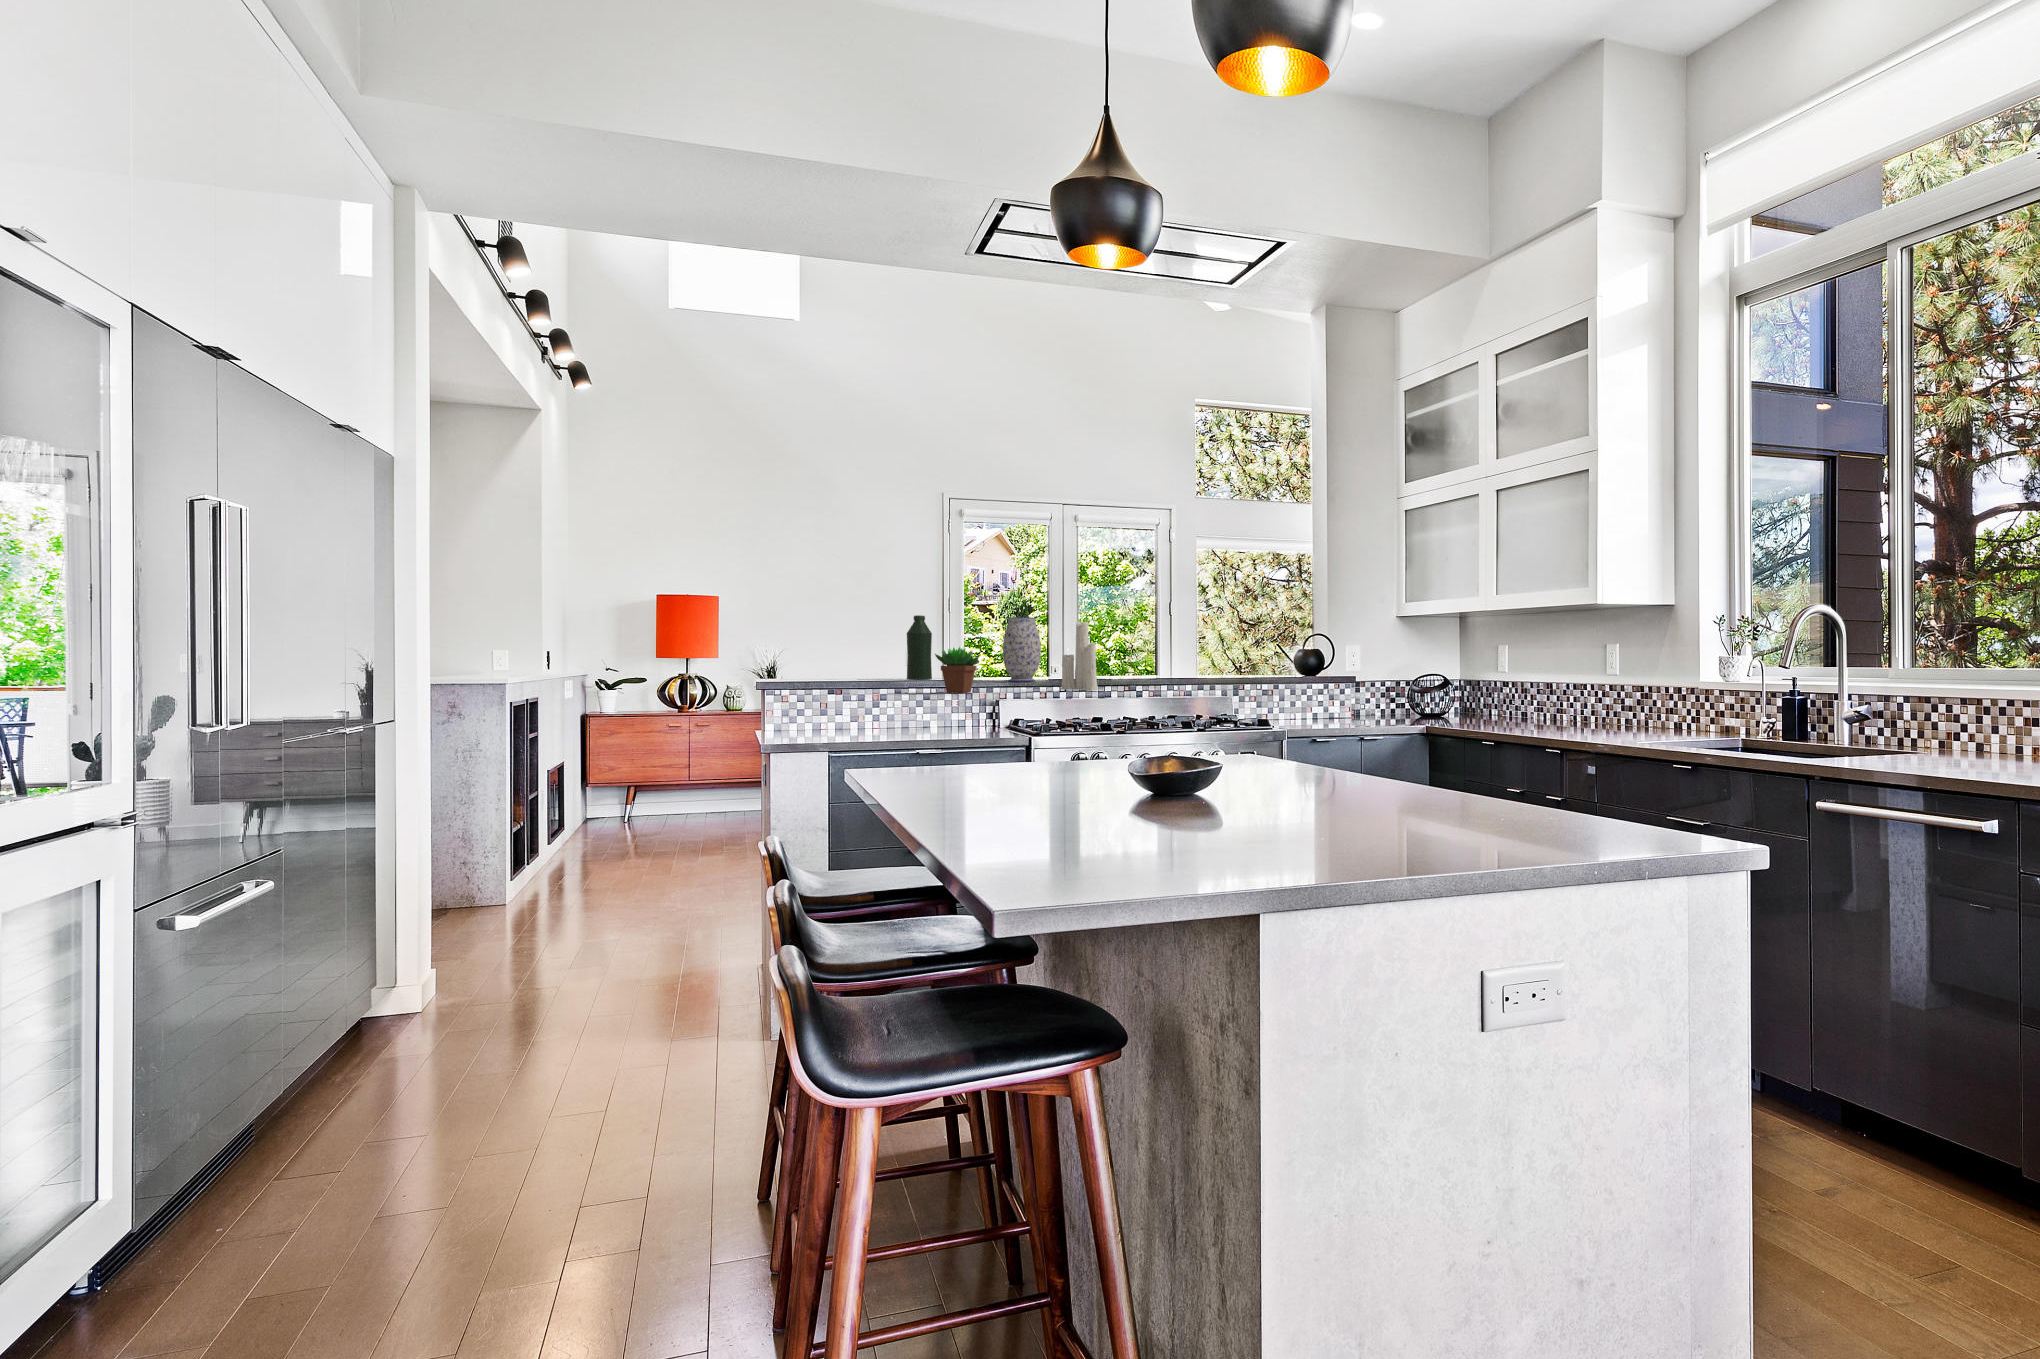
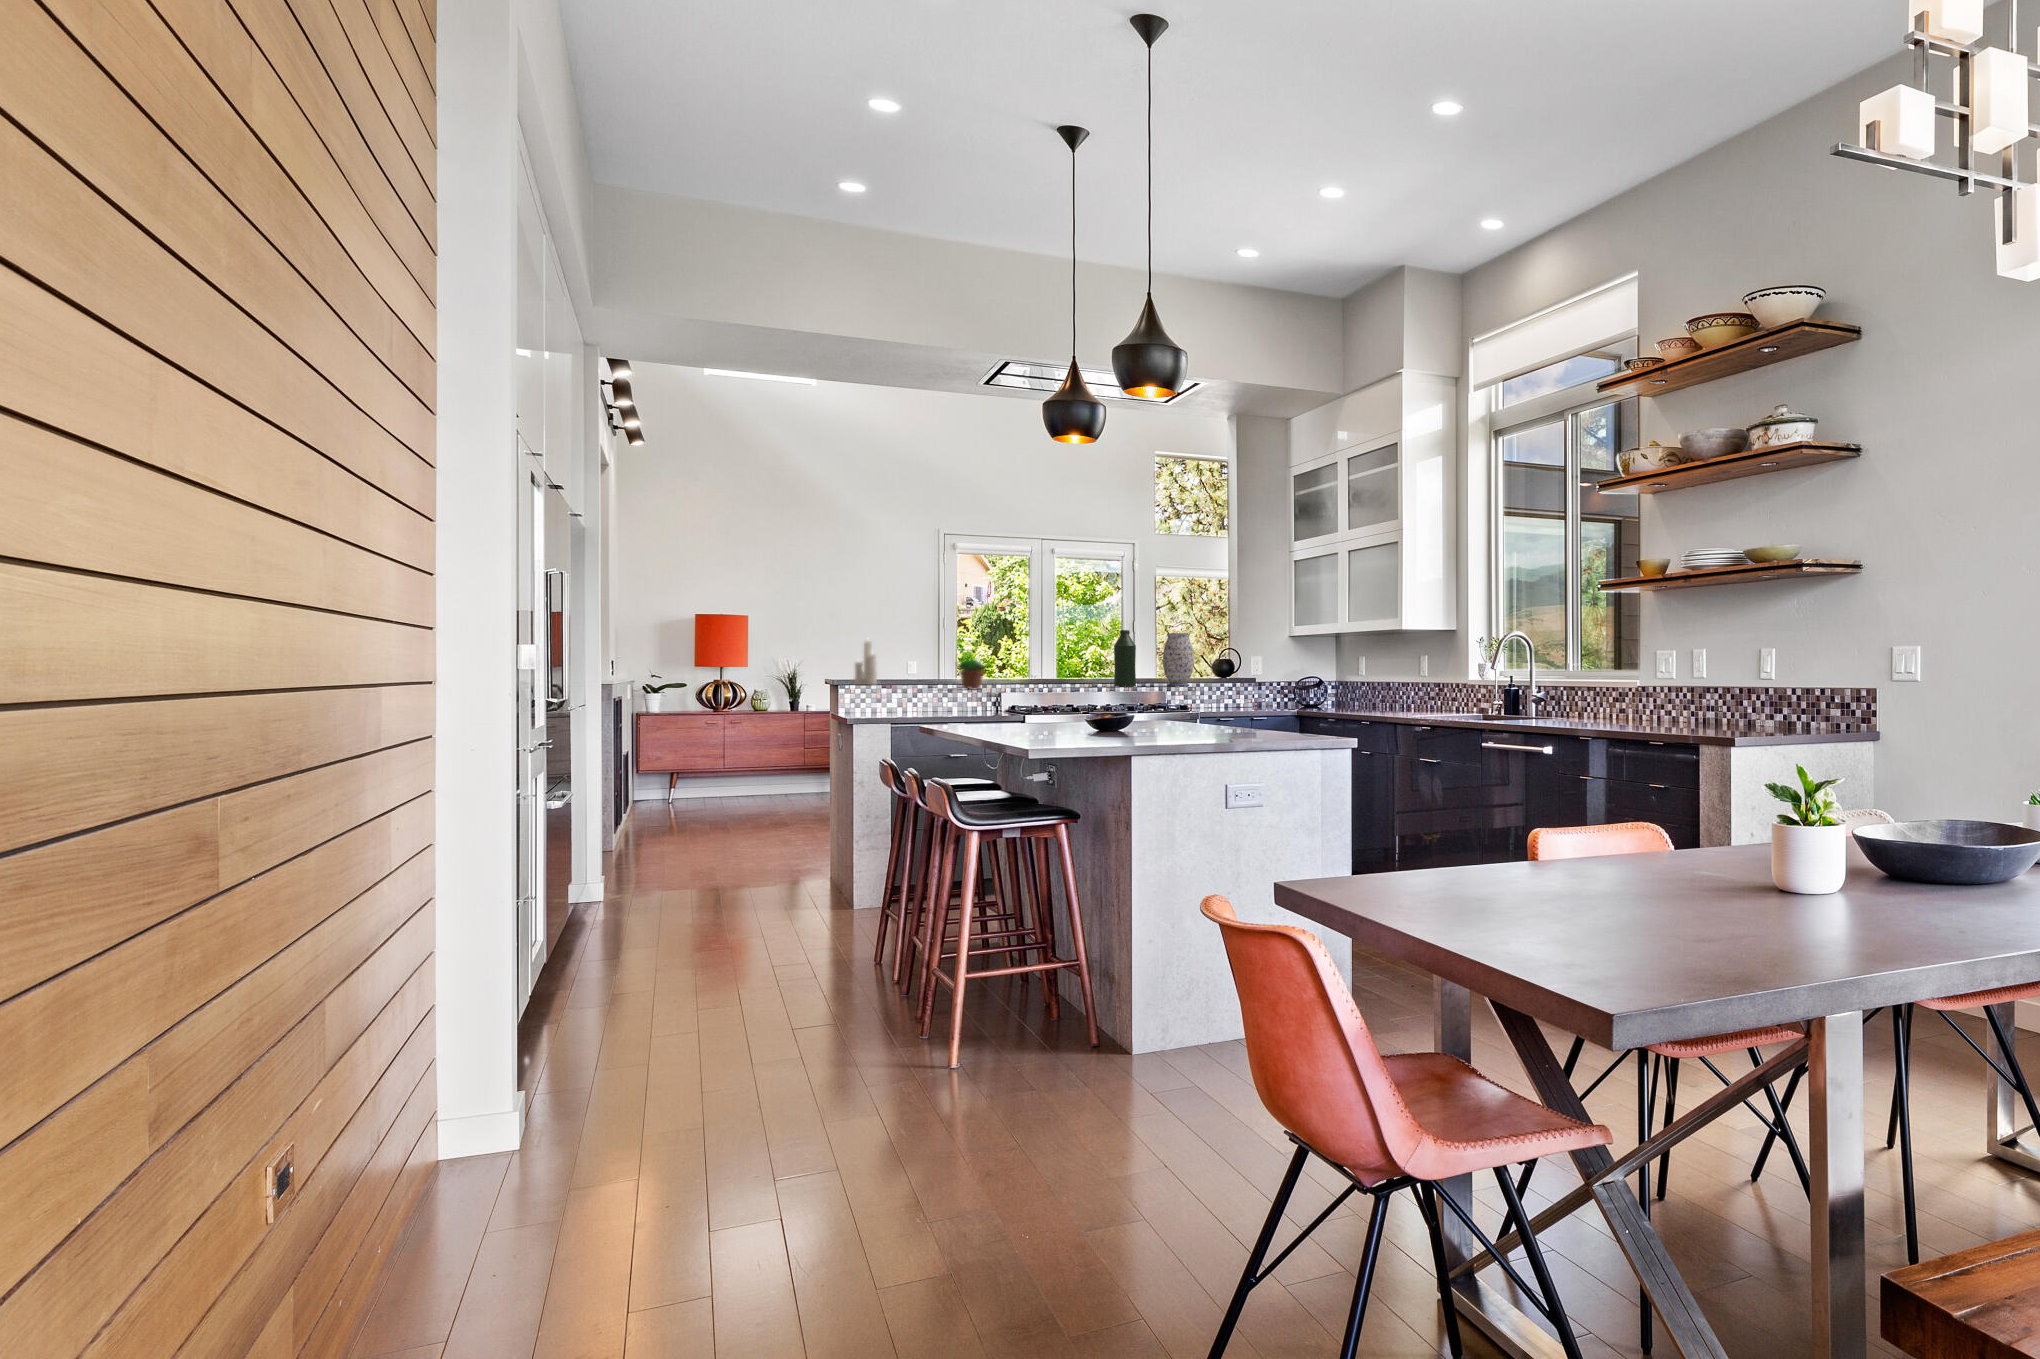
bottle: present [907,615,932,679] -> present [1114,630,1136,686]
vase: present [1003,617,1041,682] -> present [1163,633,1194,686]
candle: present [1061,617,1098,690] -> present [854,641,877,685]

